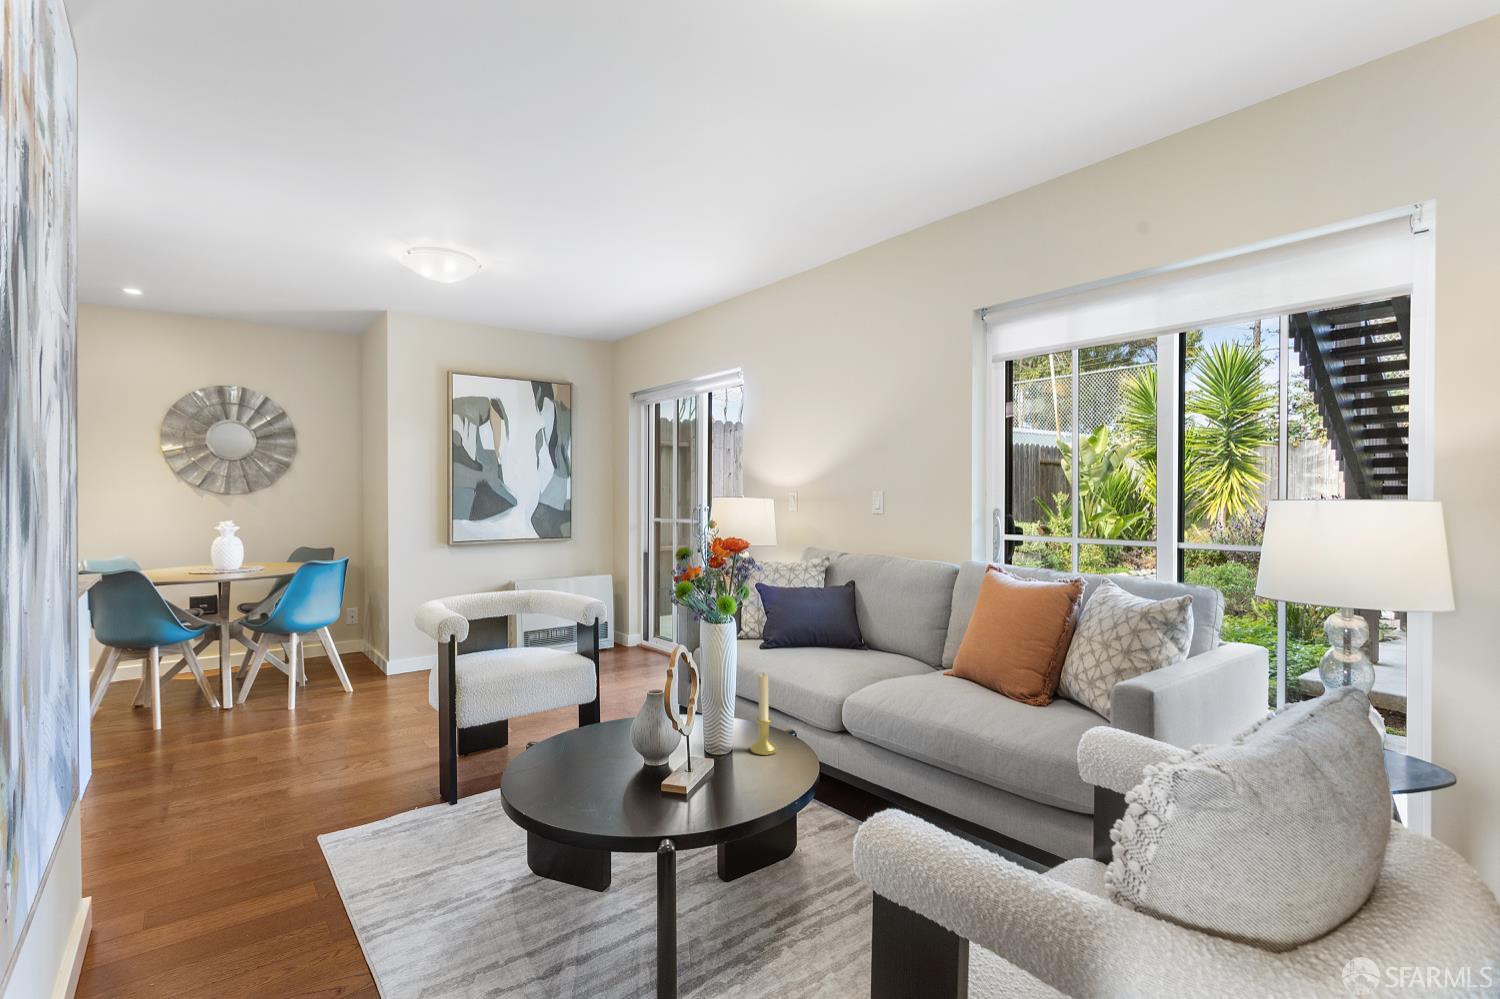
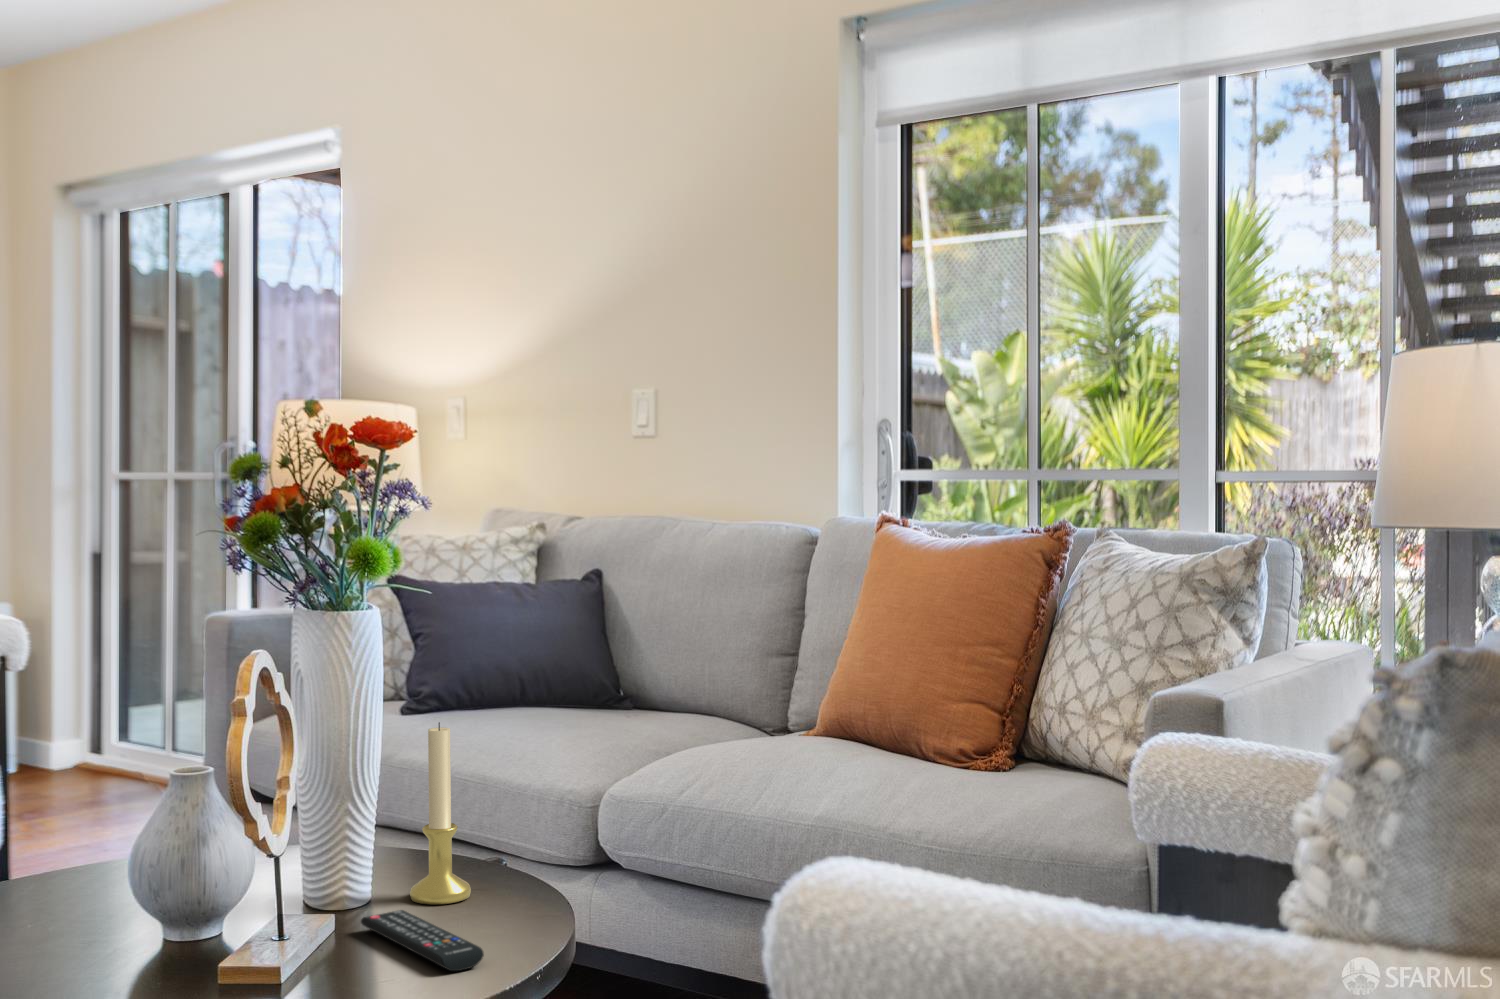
remote control: none [726,759,775,796] -> present [361,910,484,971]

